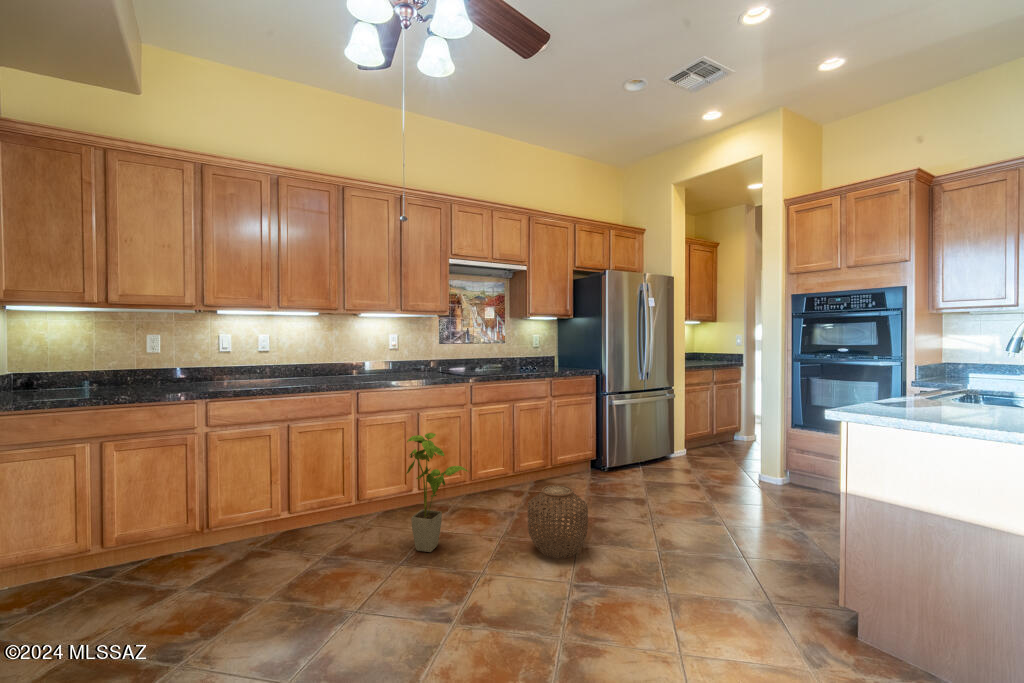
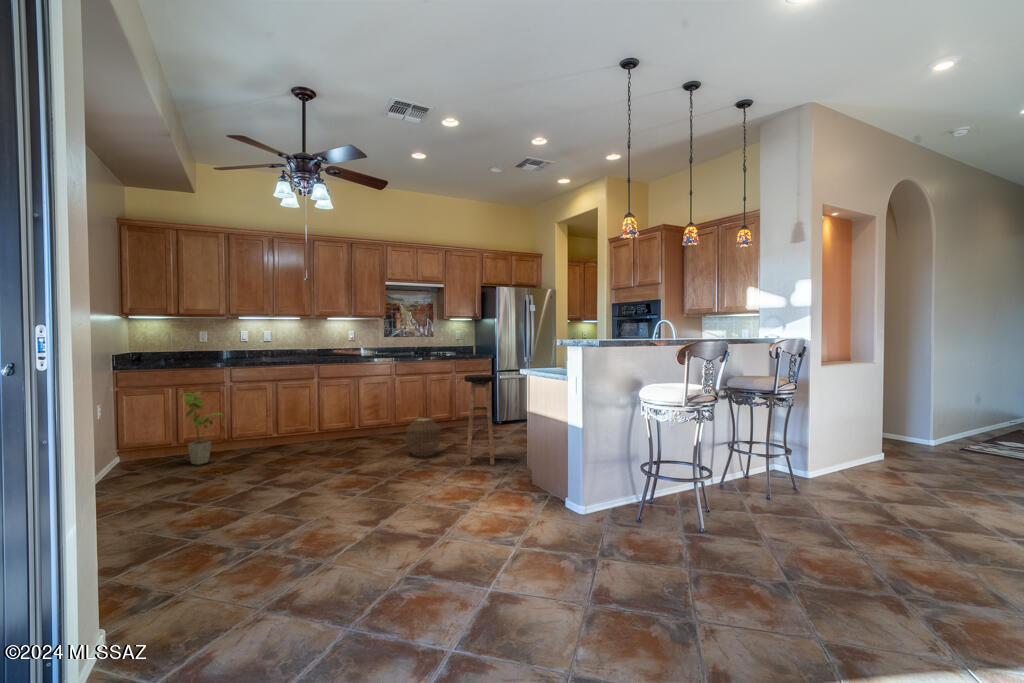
bar stool: none [643,411,713,583] -> present [464,375,497,465]
house plant: present [406,433,468,552] -> present [181,392,224,465]

